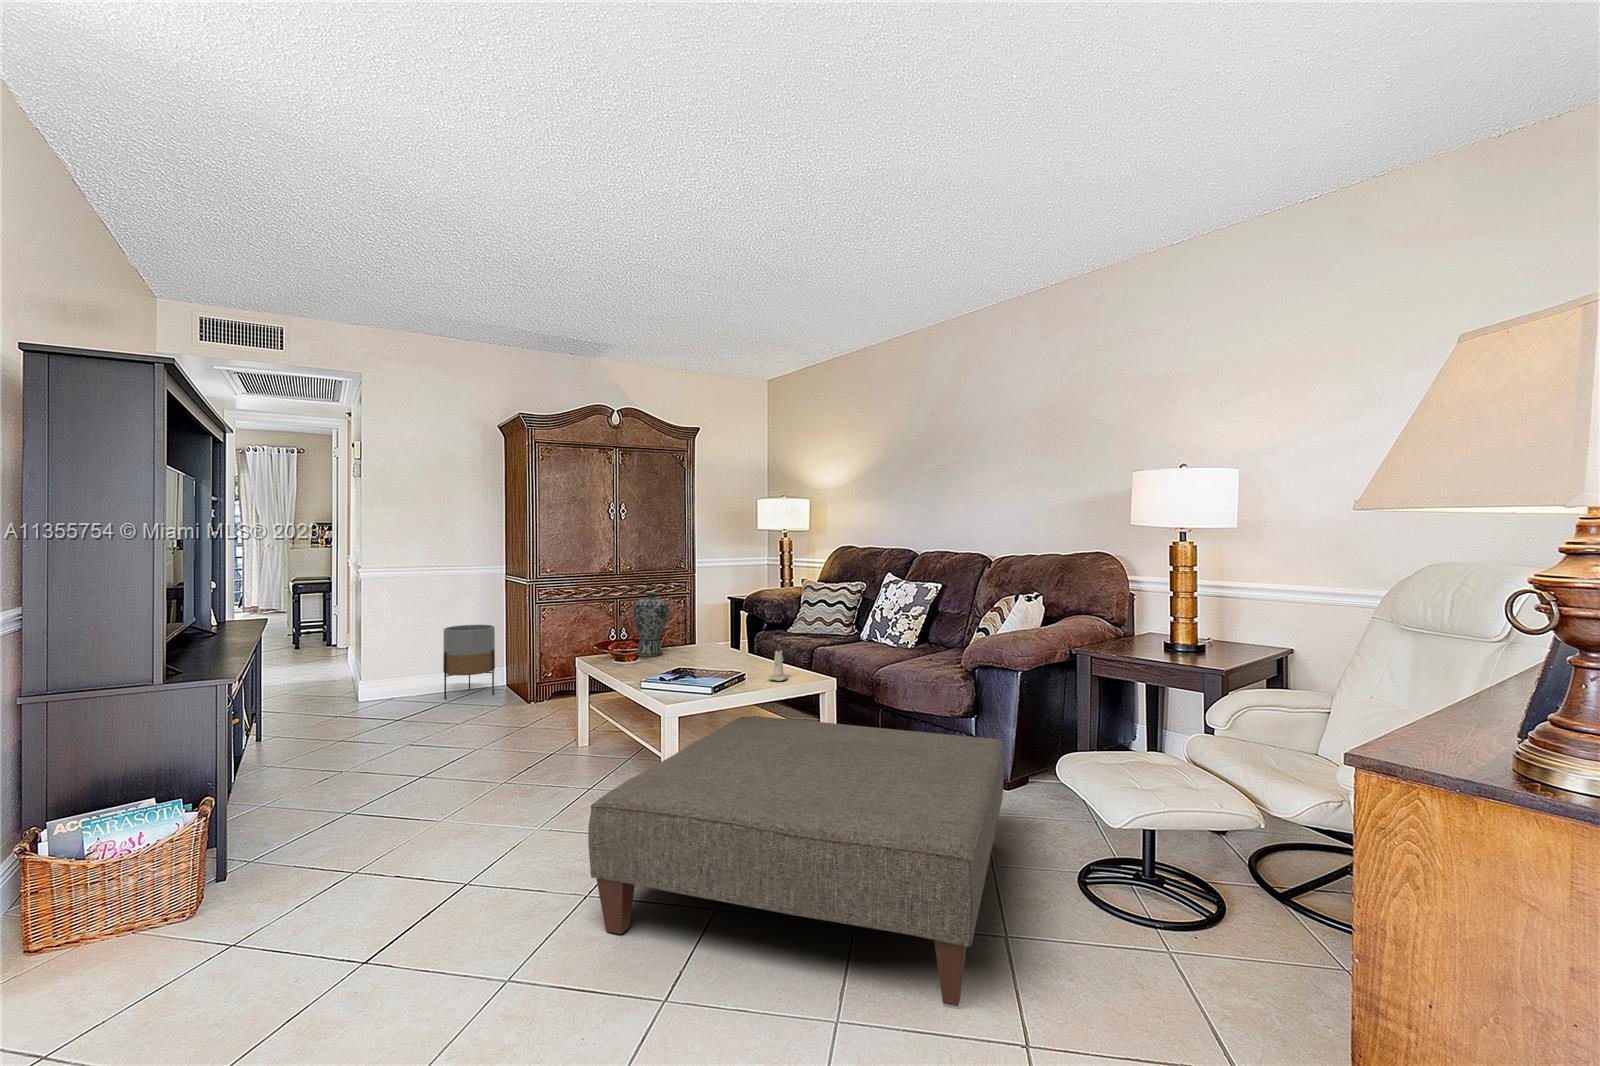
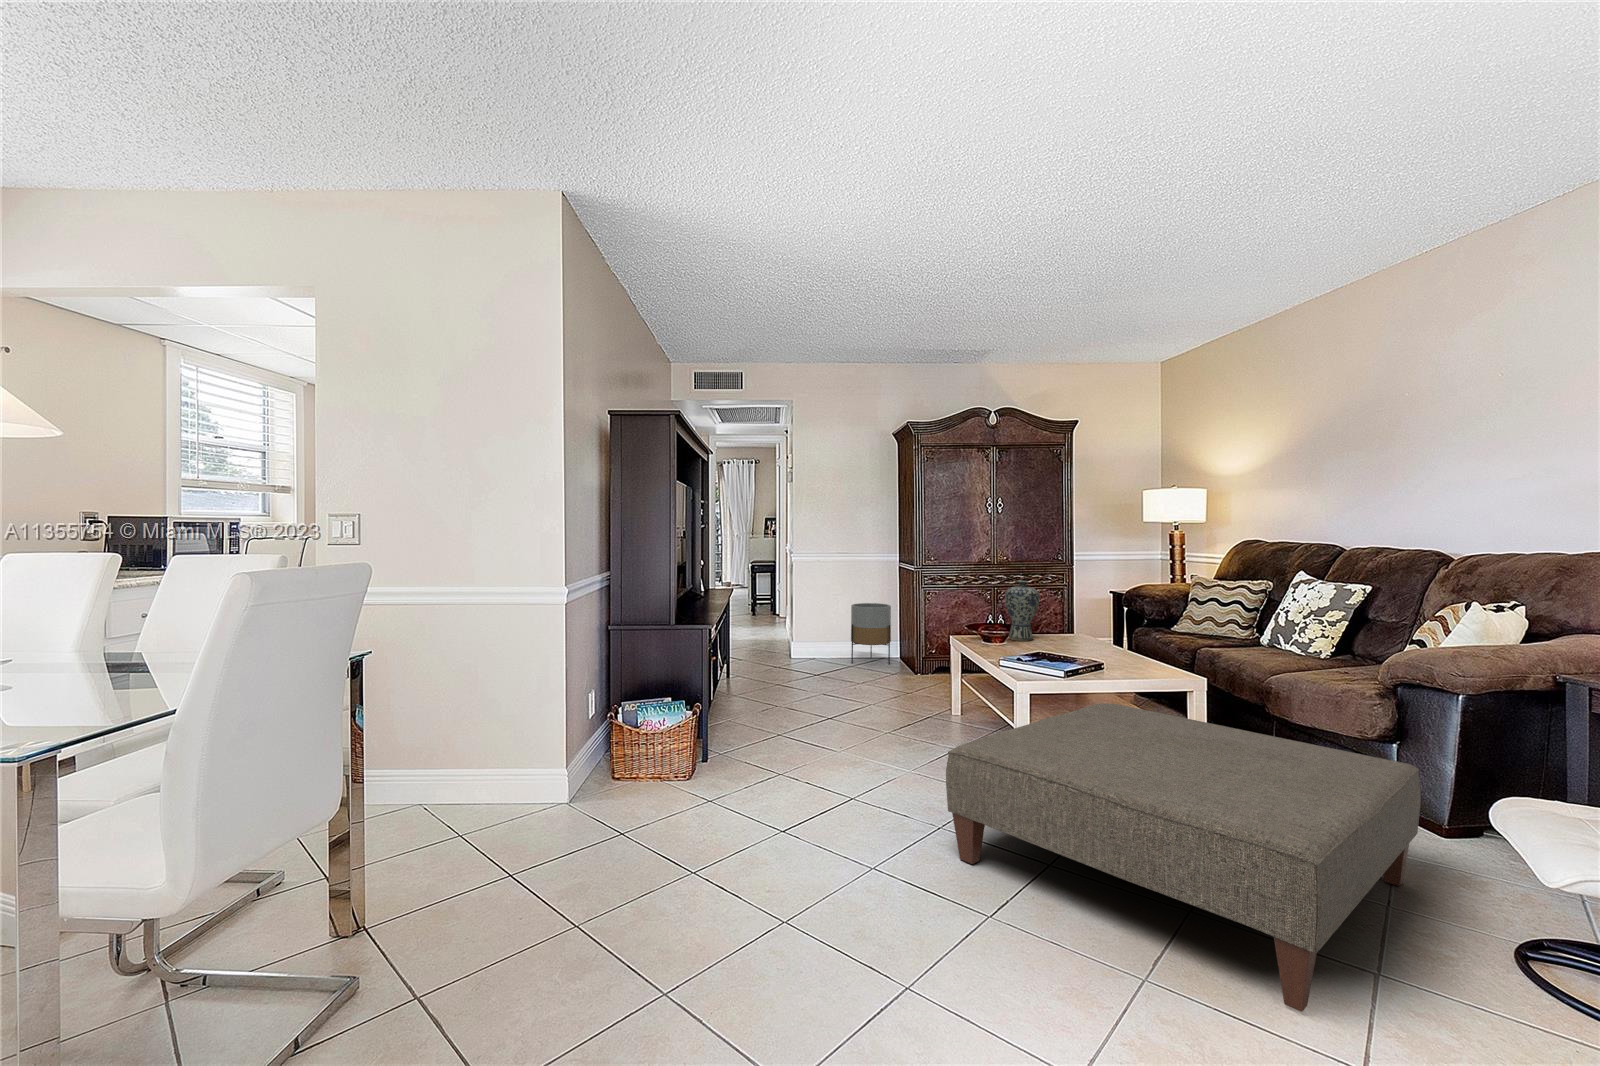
candle: present [768,644,788,681] -> none [1134,637,1156,674]

